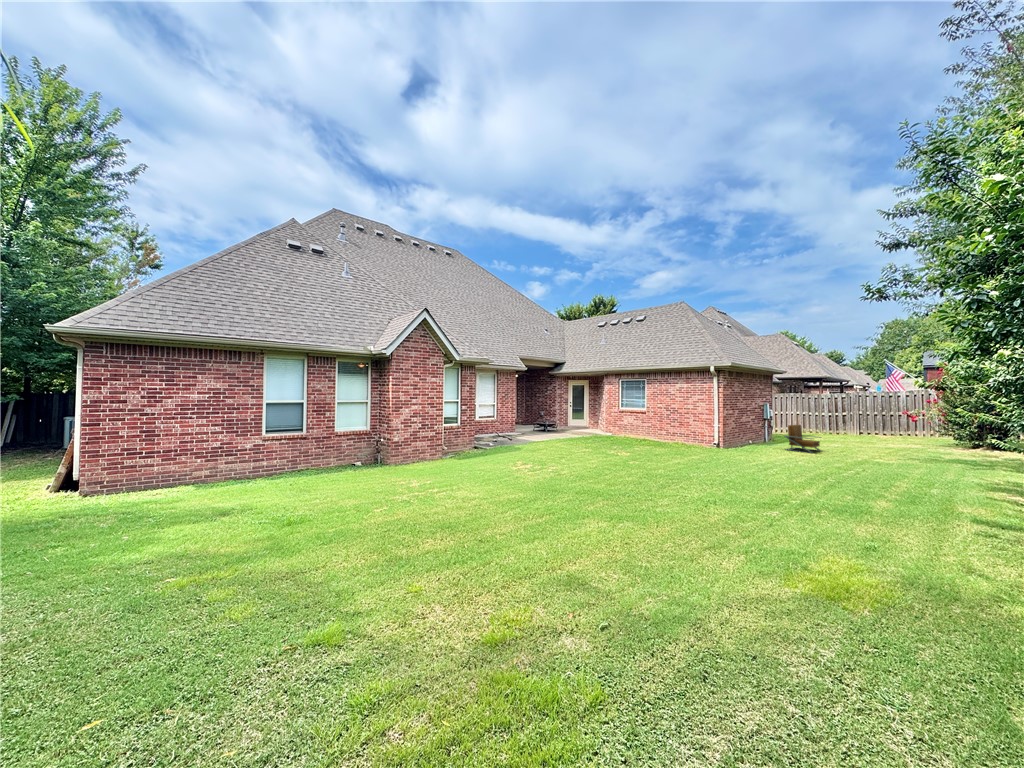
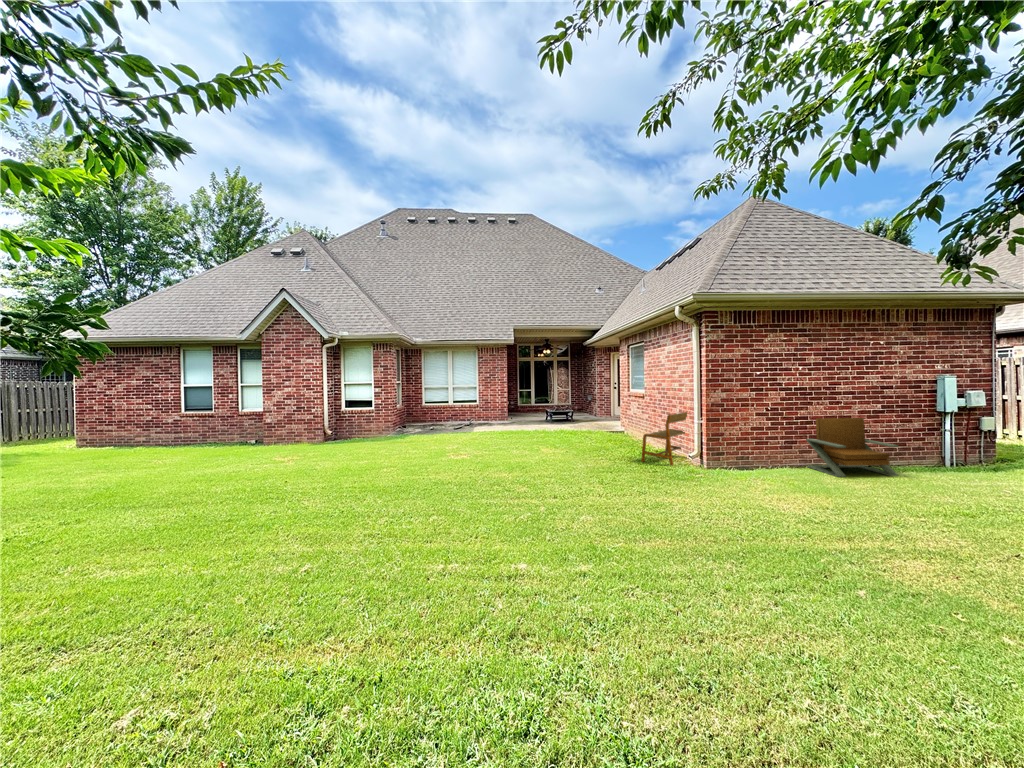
bench: none [714,423,745,454] -> present [641,412,687,466]

